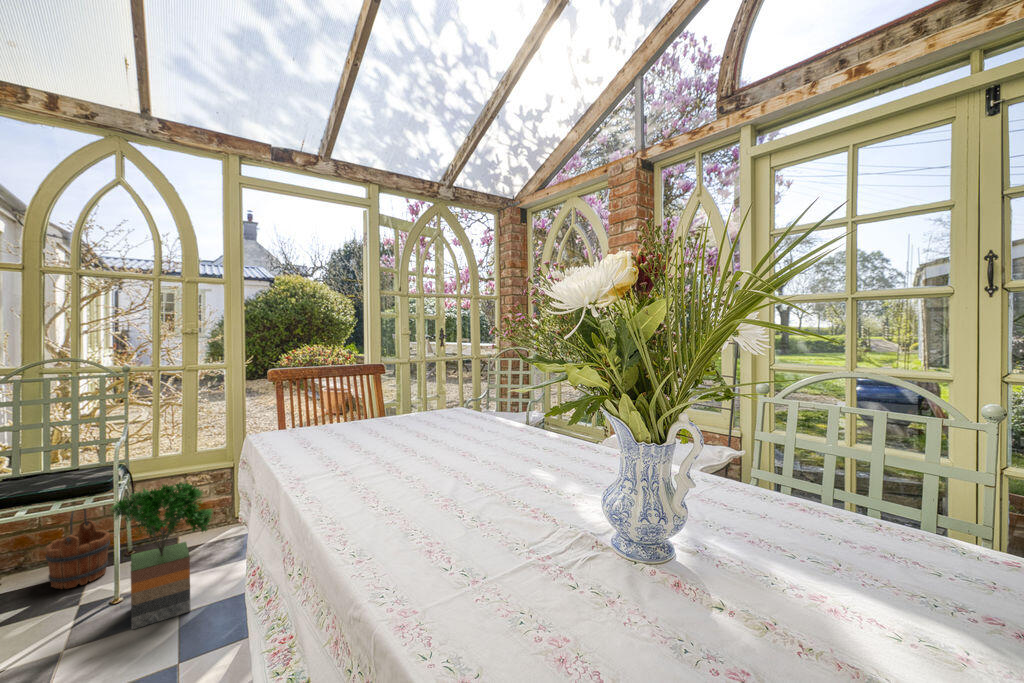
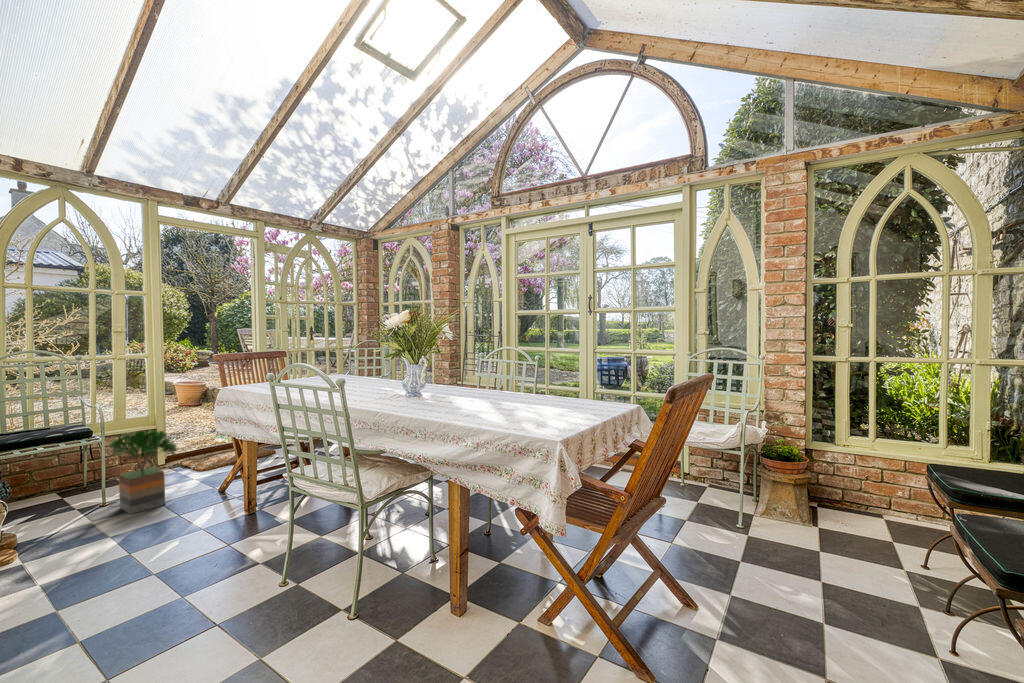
wooden bucket: present [46,509,110,589] -> none [34,449,80,508]

